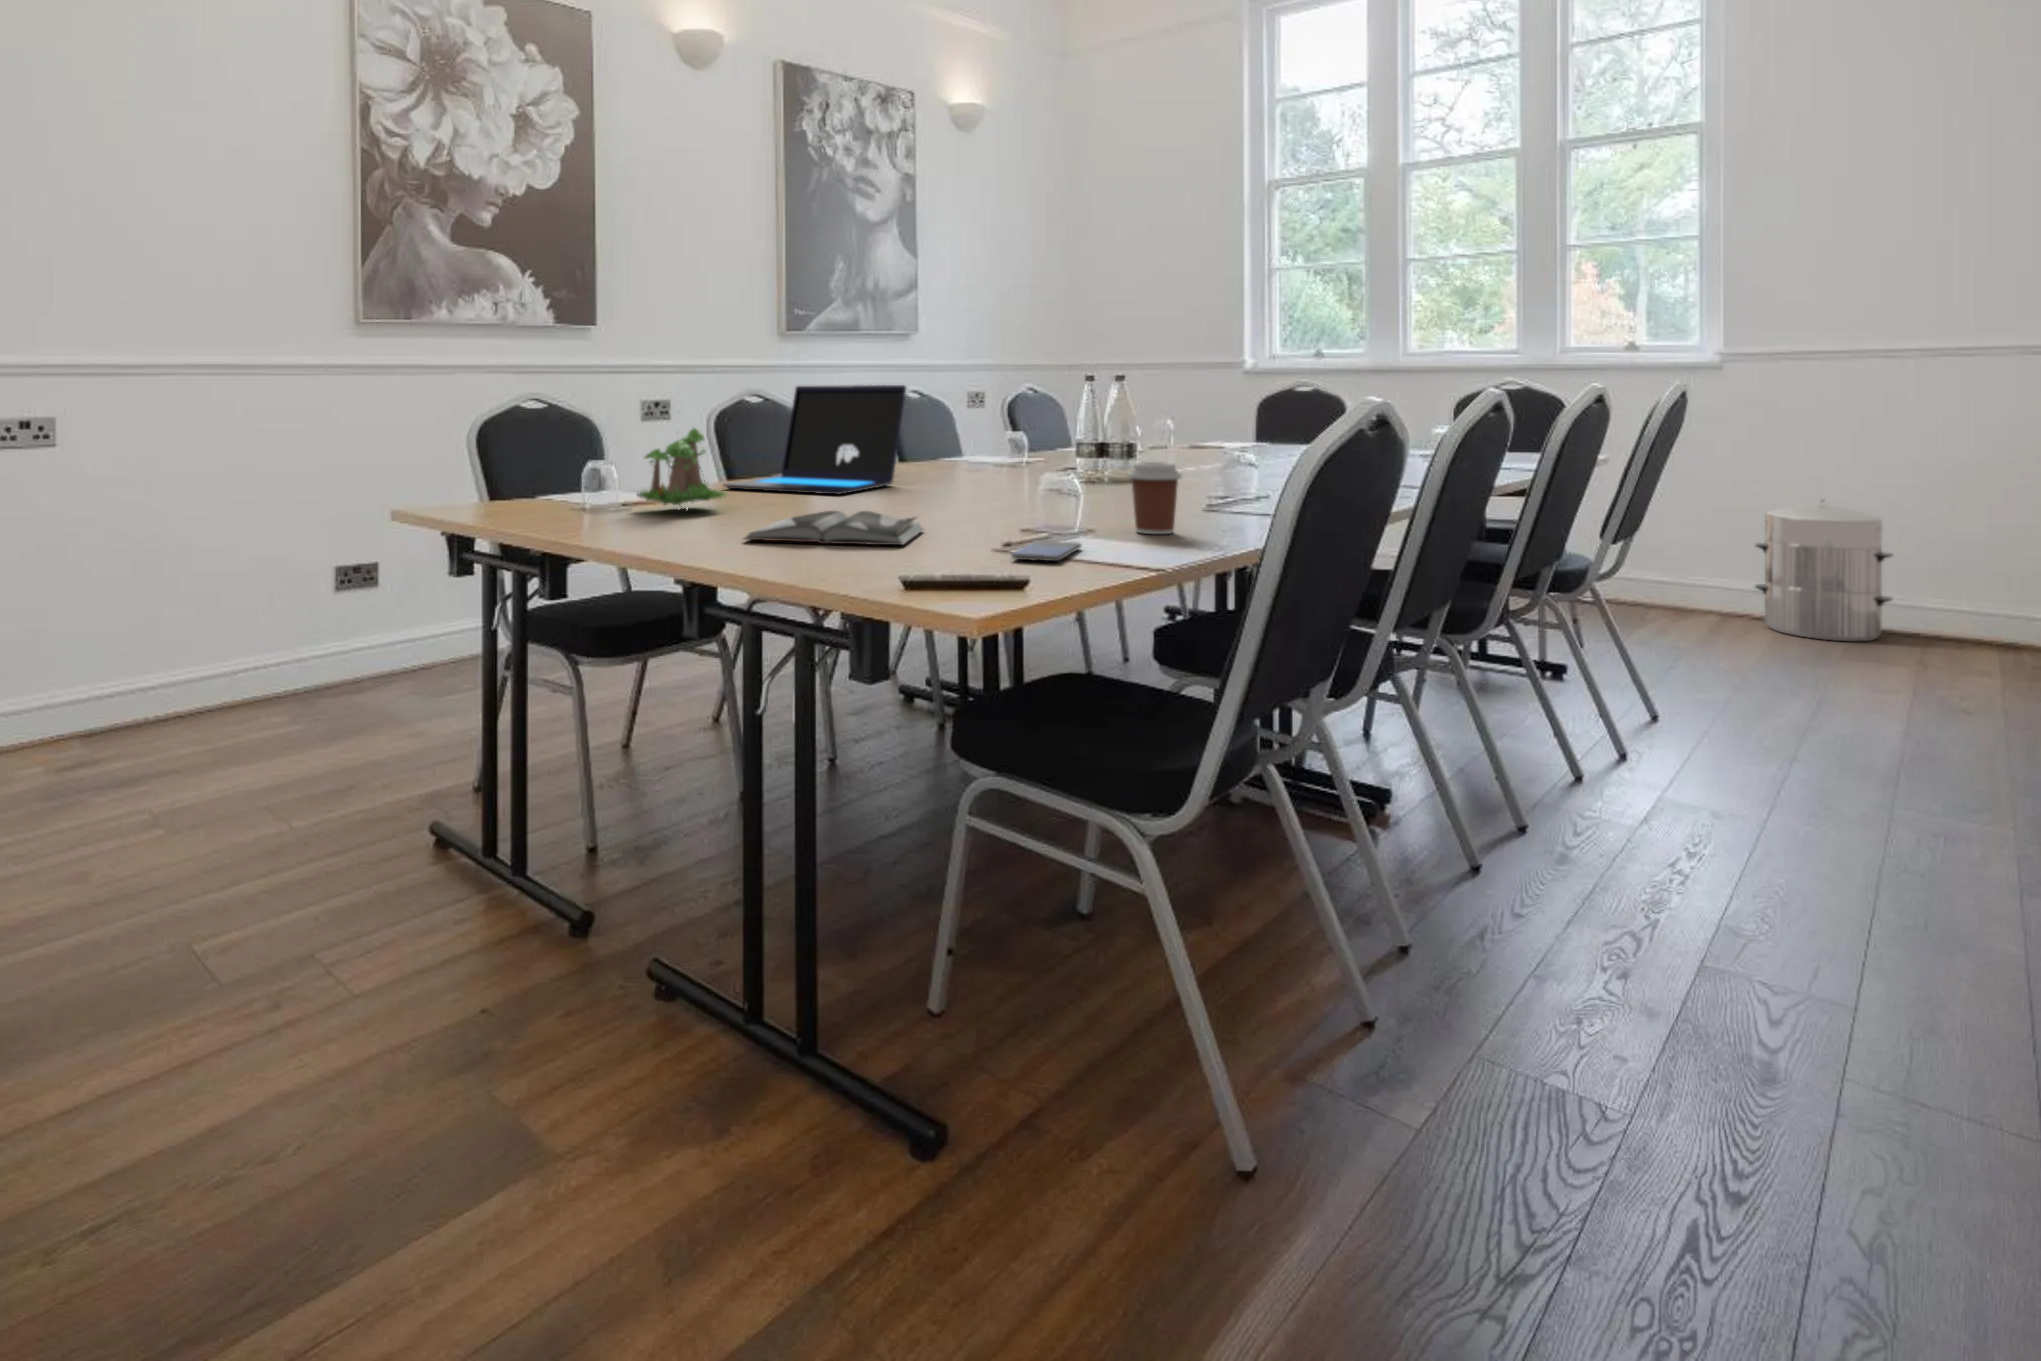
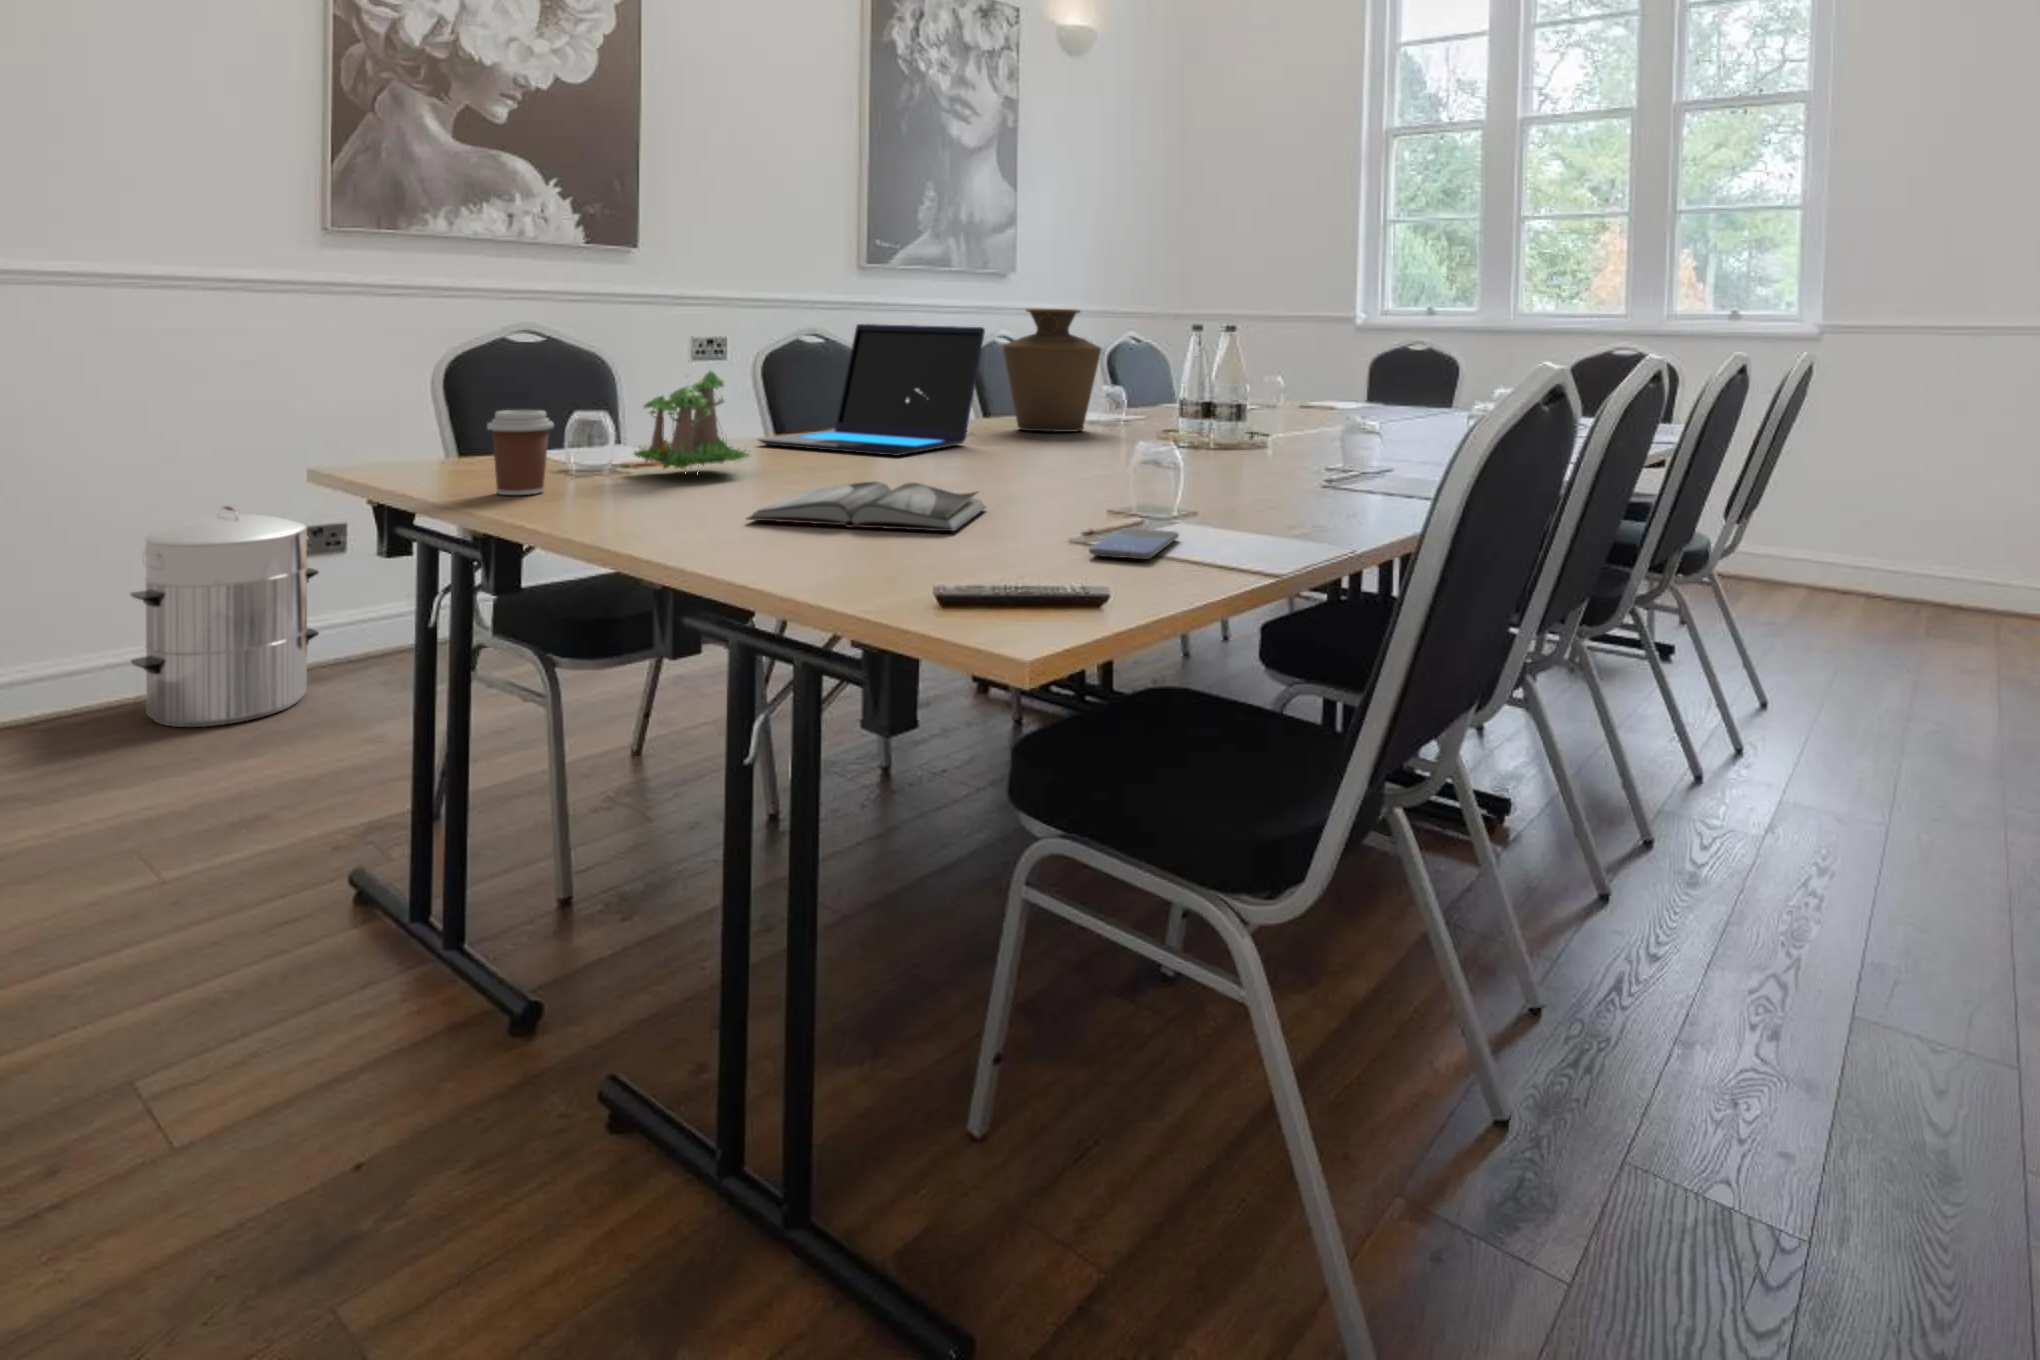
vase: none [919,367,1007,473] -> present [1003,309,1101,432]
coffee cup: present [1127,462,1182,534] -> present [487,410,554,495]
waste bin: present [1755,499,1893,641] -> present [131,506,319,727]

